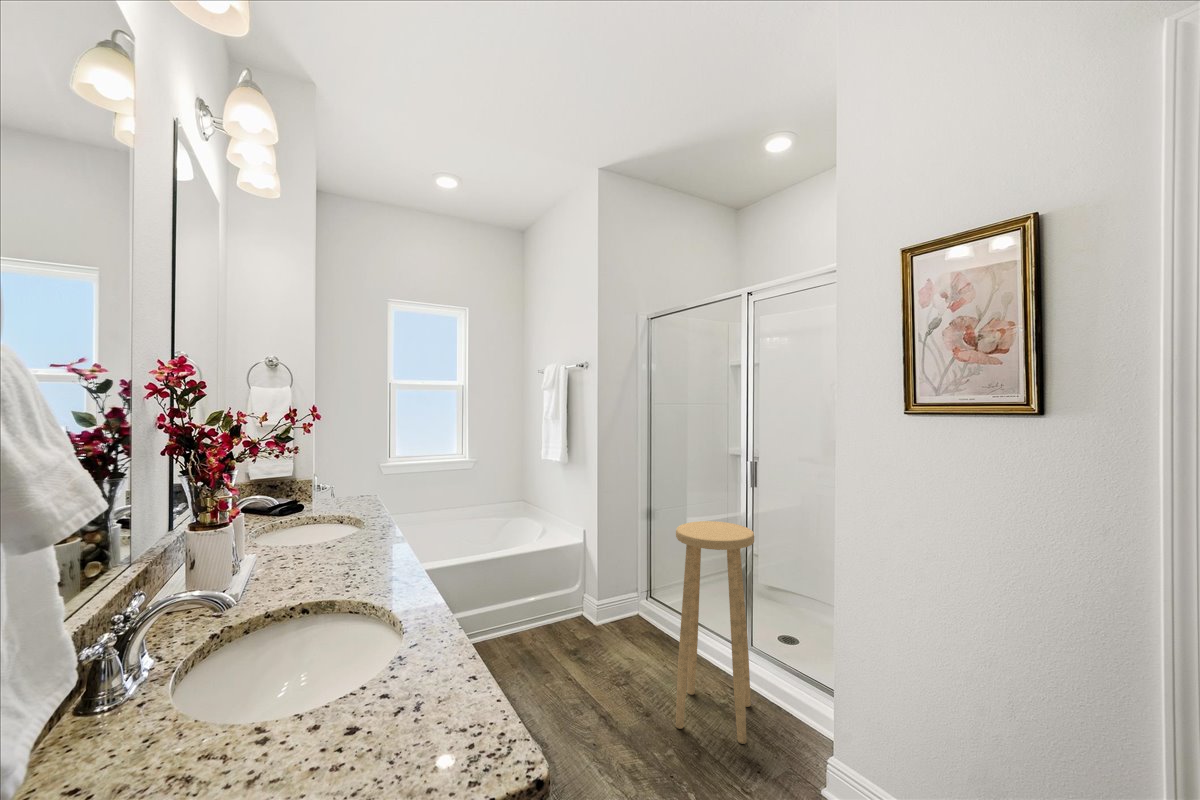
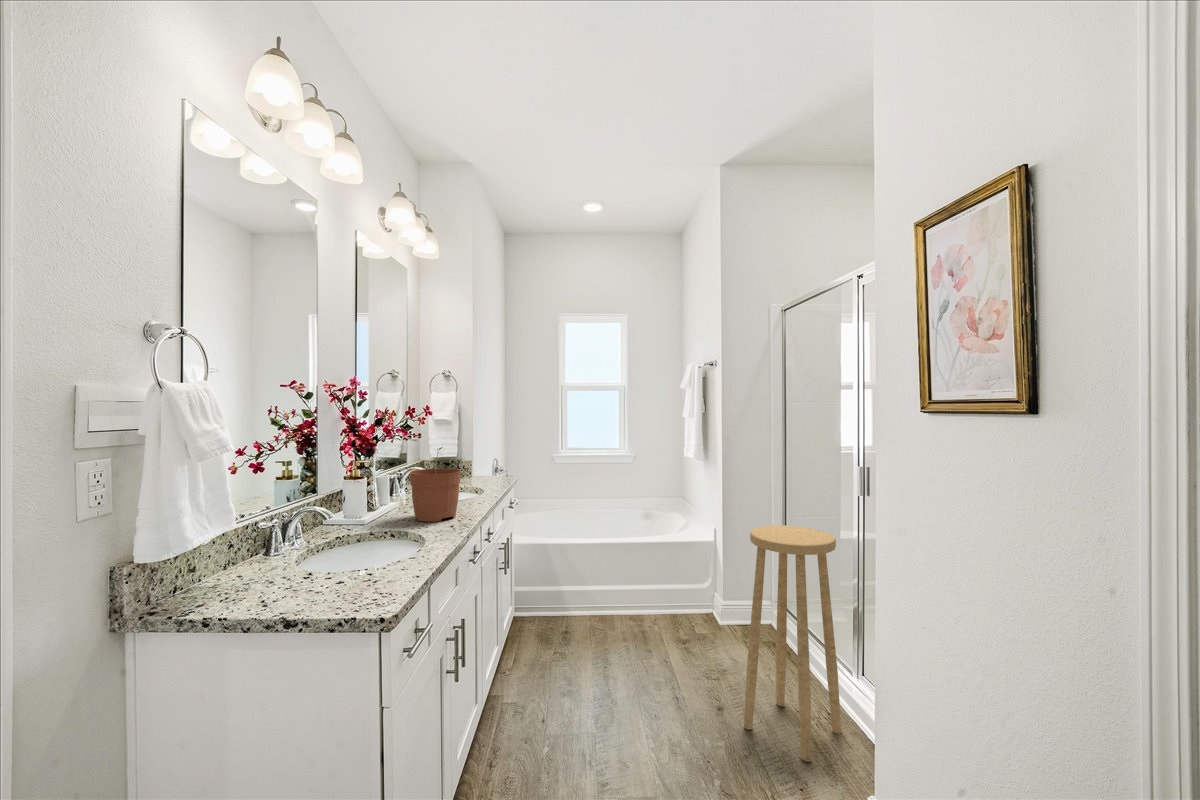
plant pot: none [303,470,382,580] -> present [410,447,461,522]

